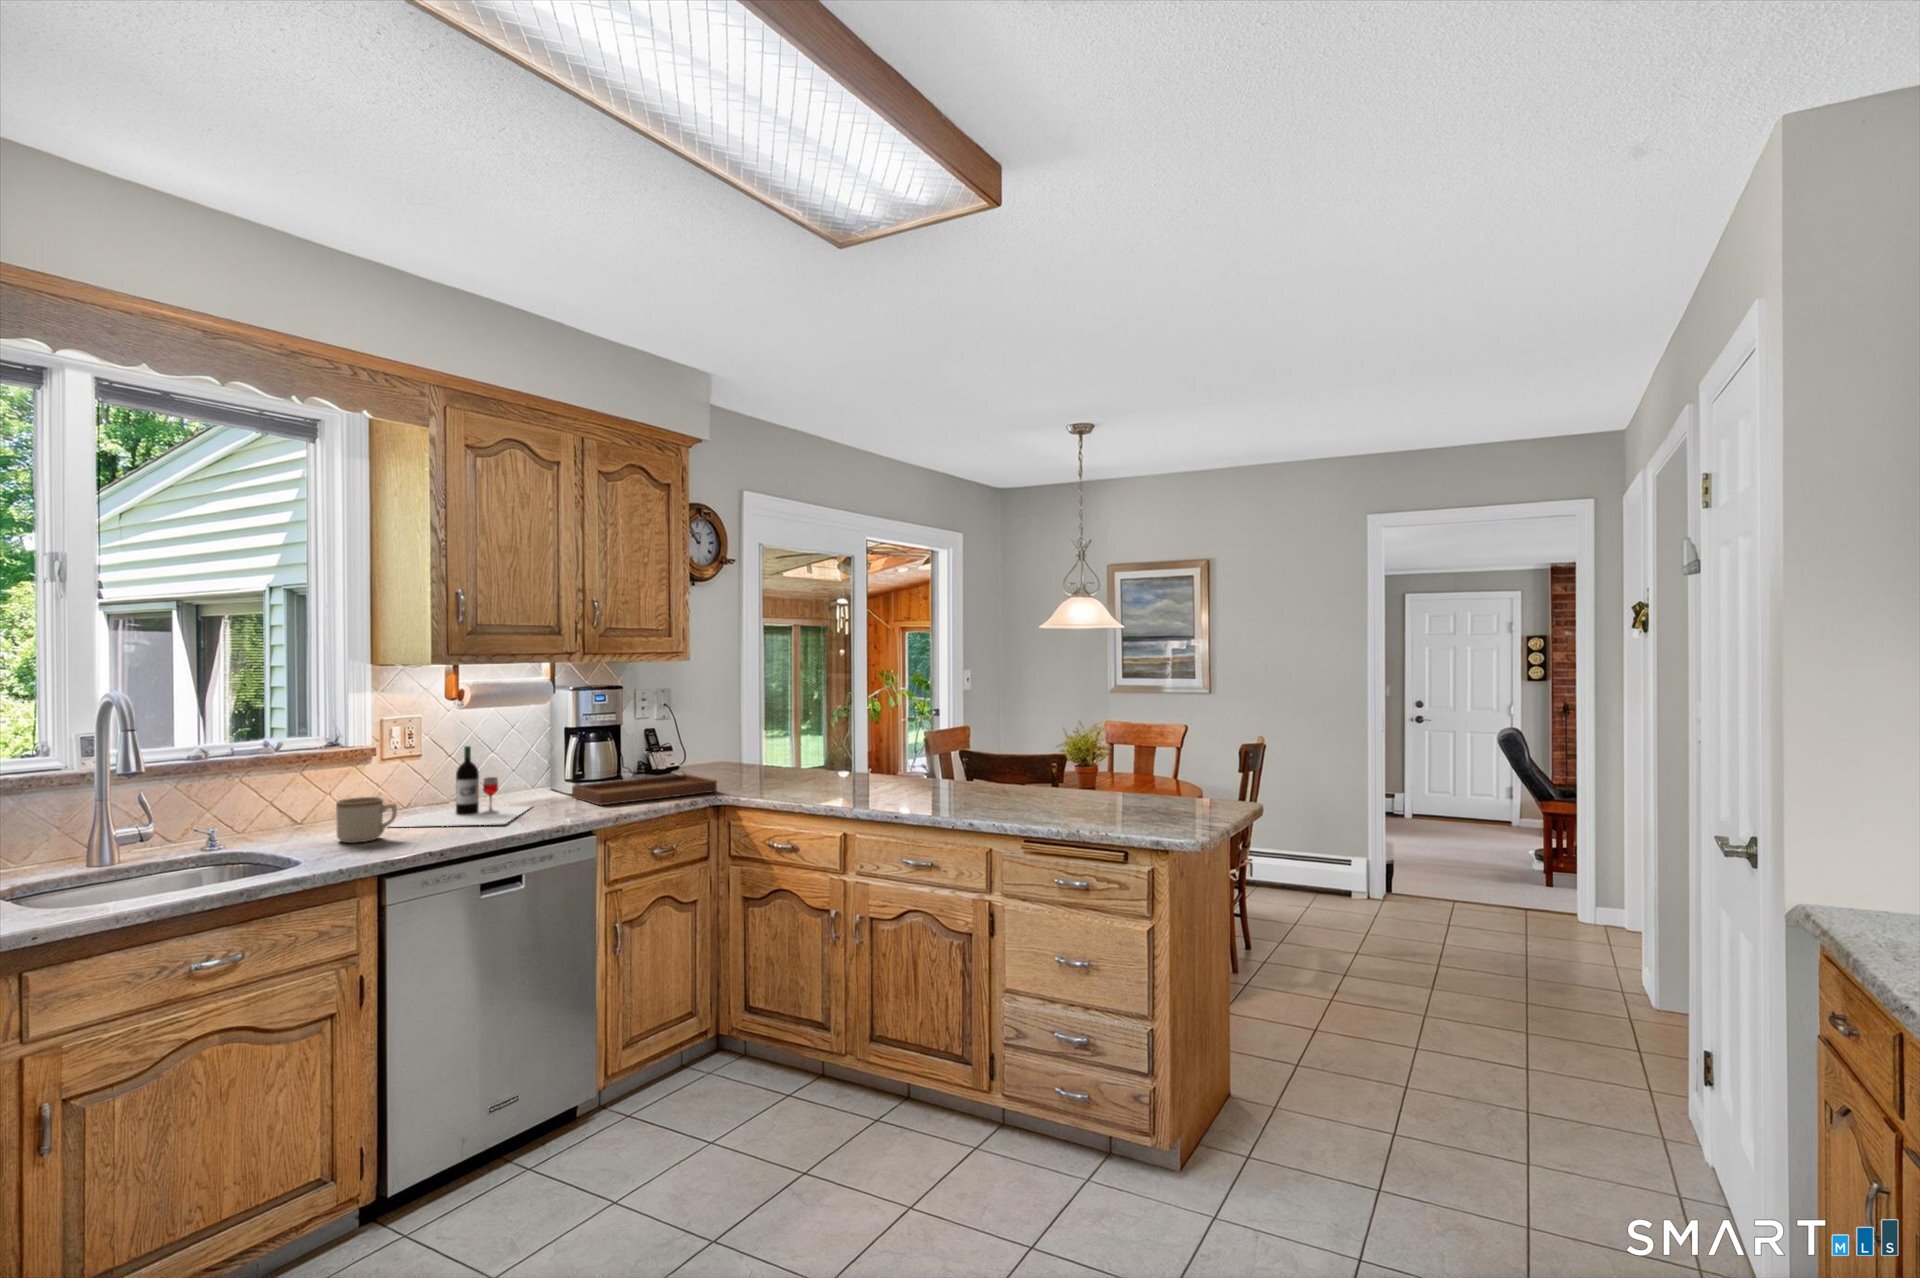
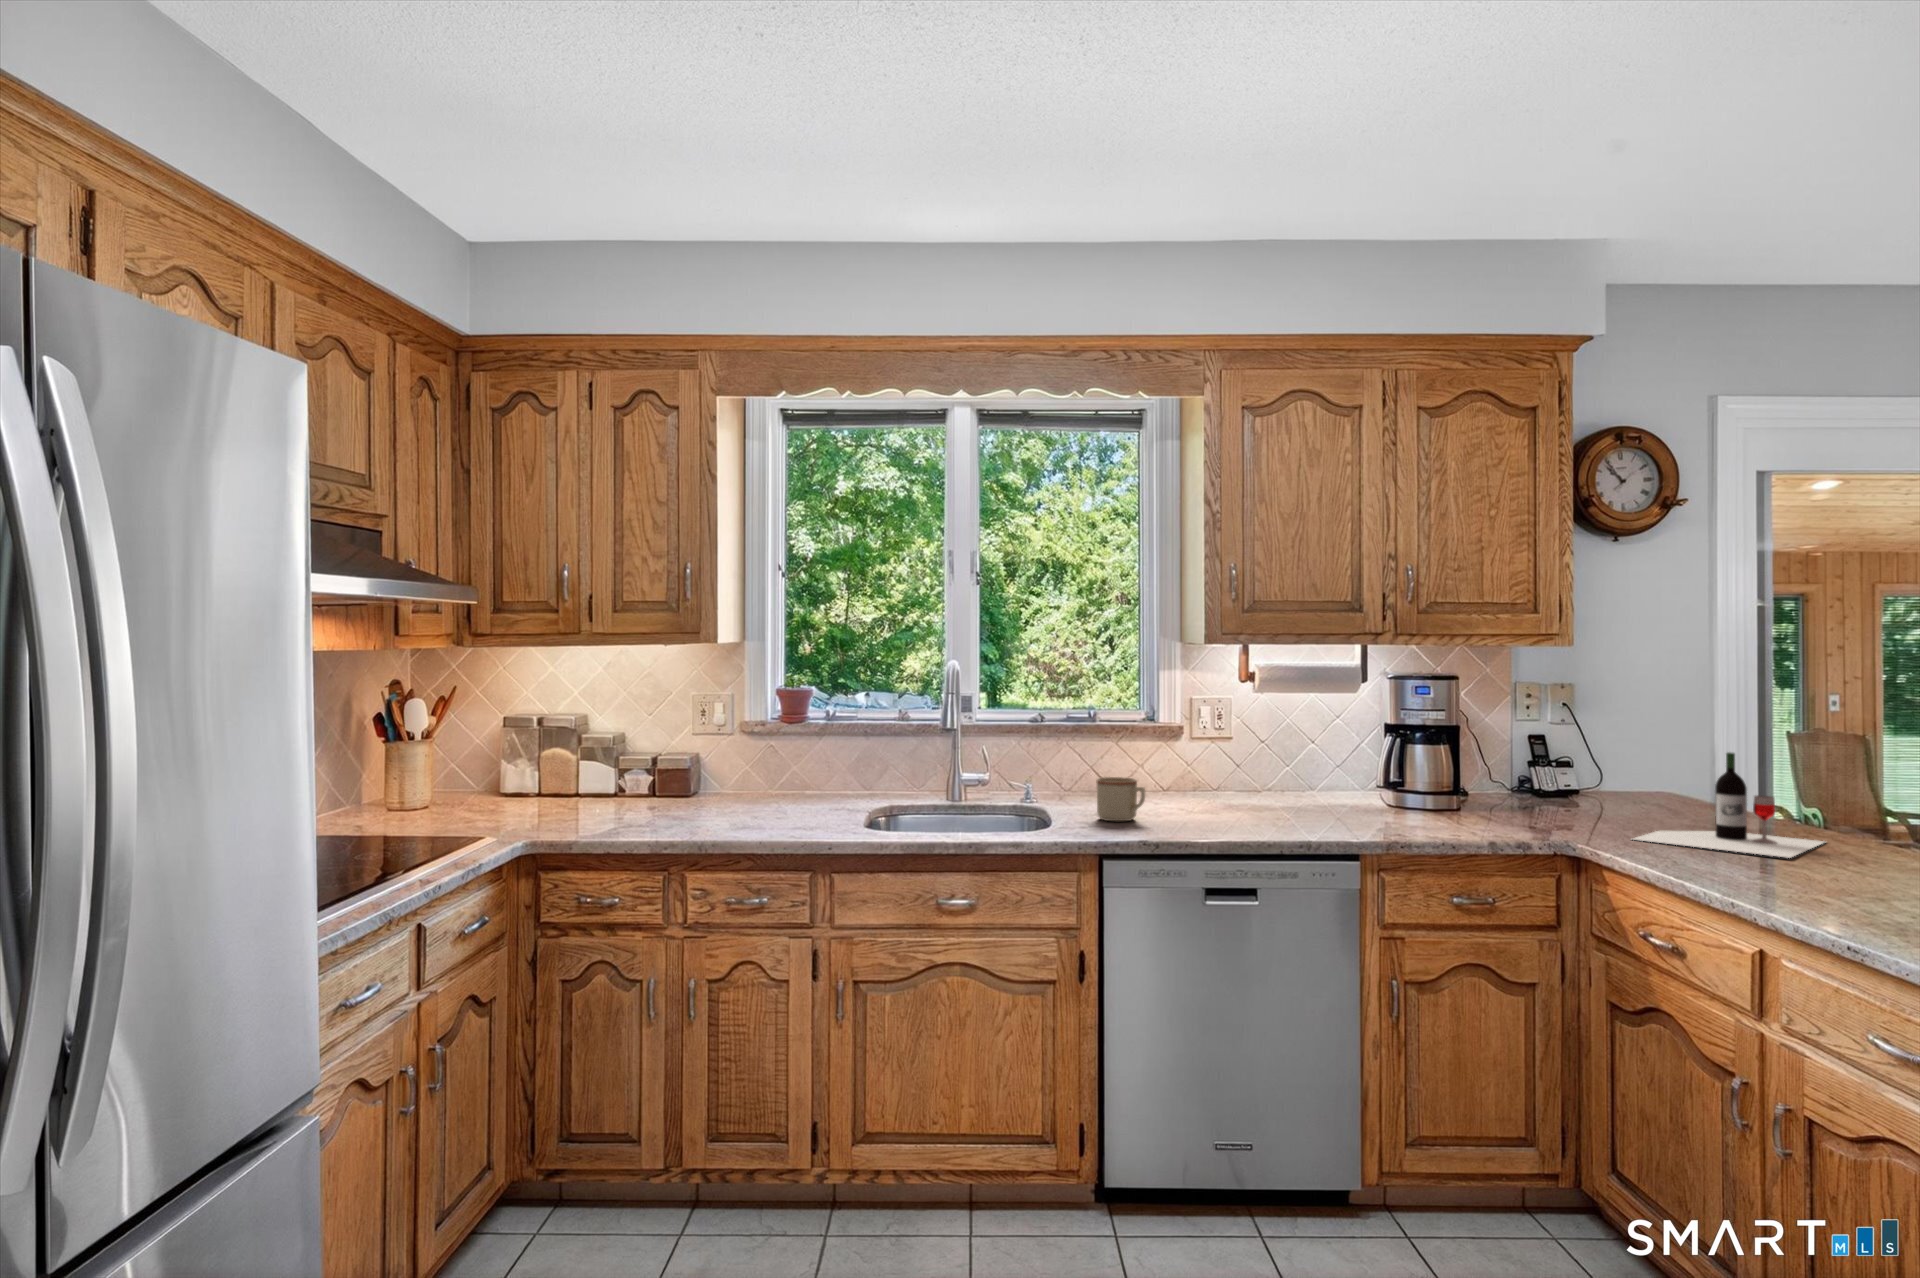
wine bottle: present [388,746,531,827] -> present [1634,752,1824,858]
tray: present [572,751,717,805] -> none [1384,764,1576,831]

